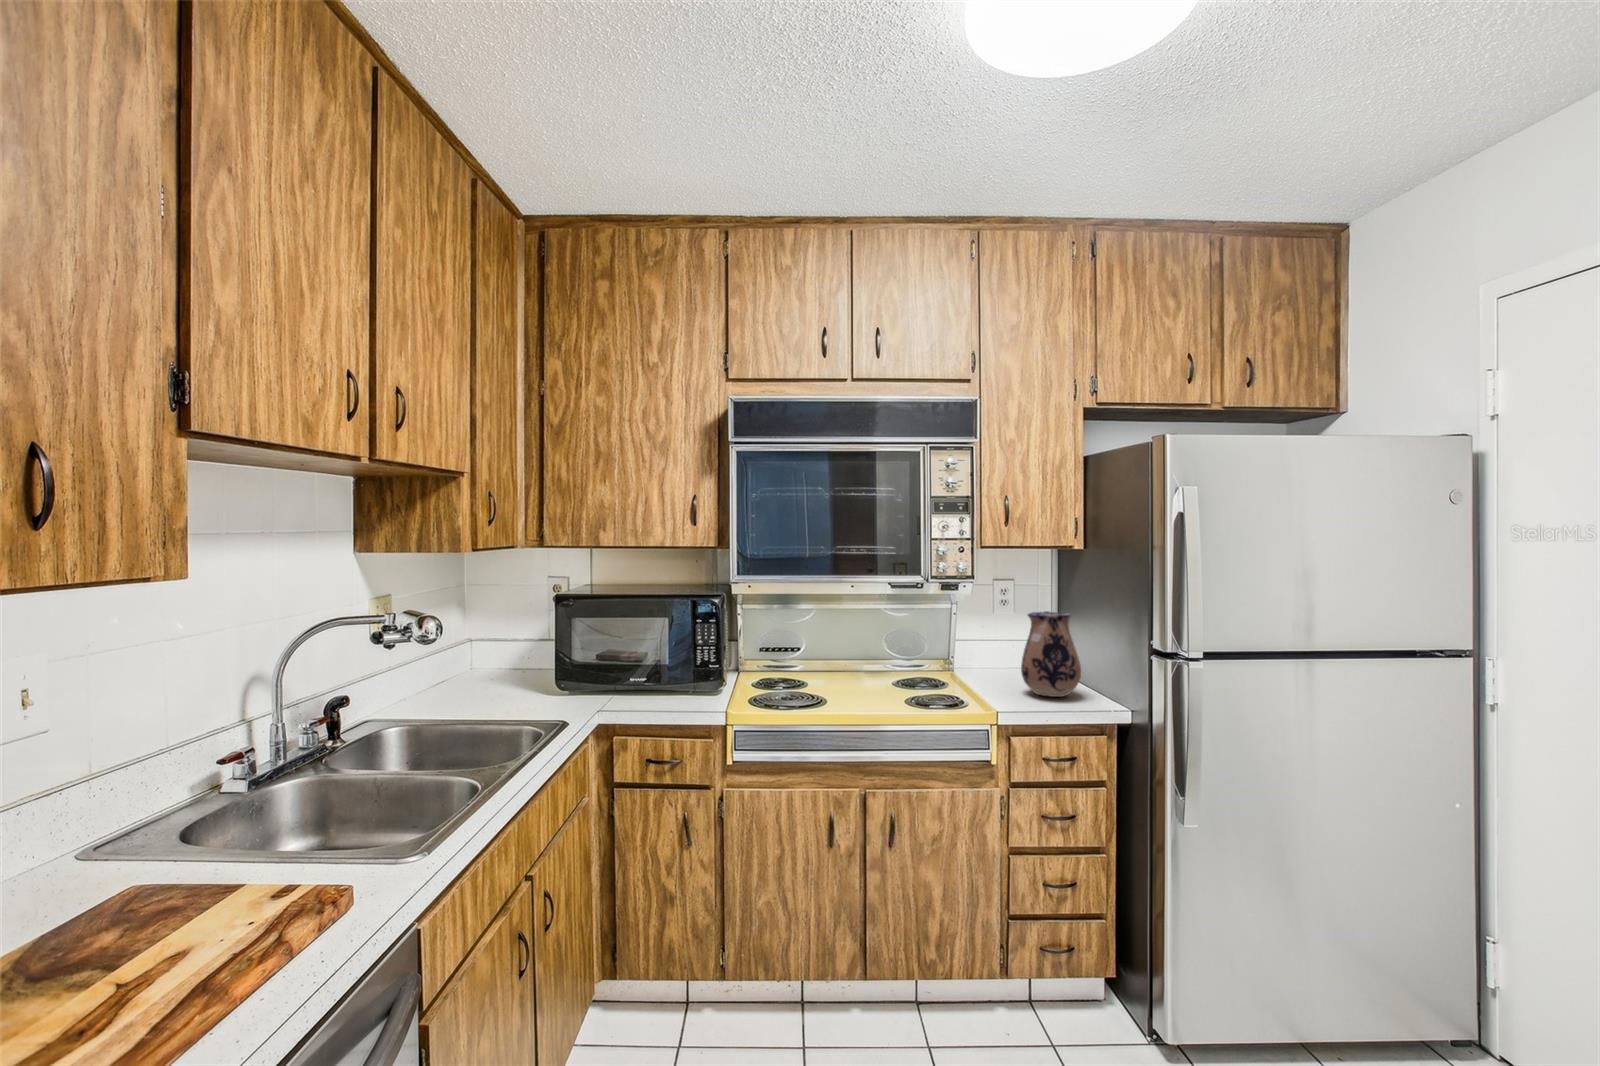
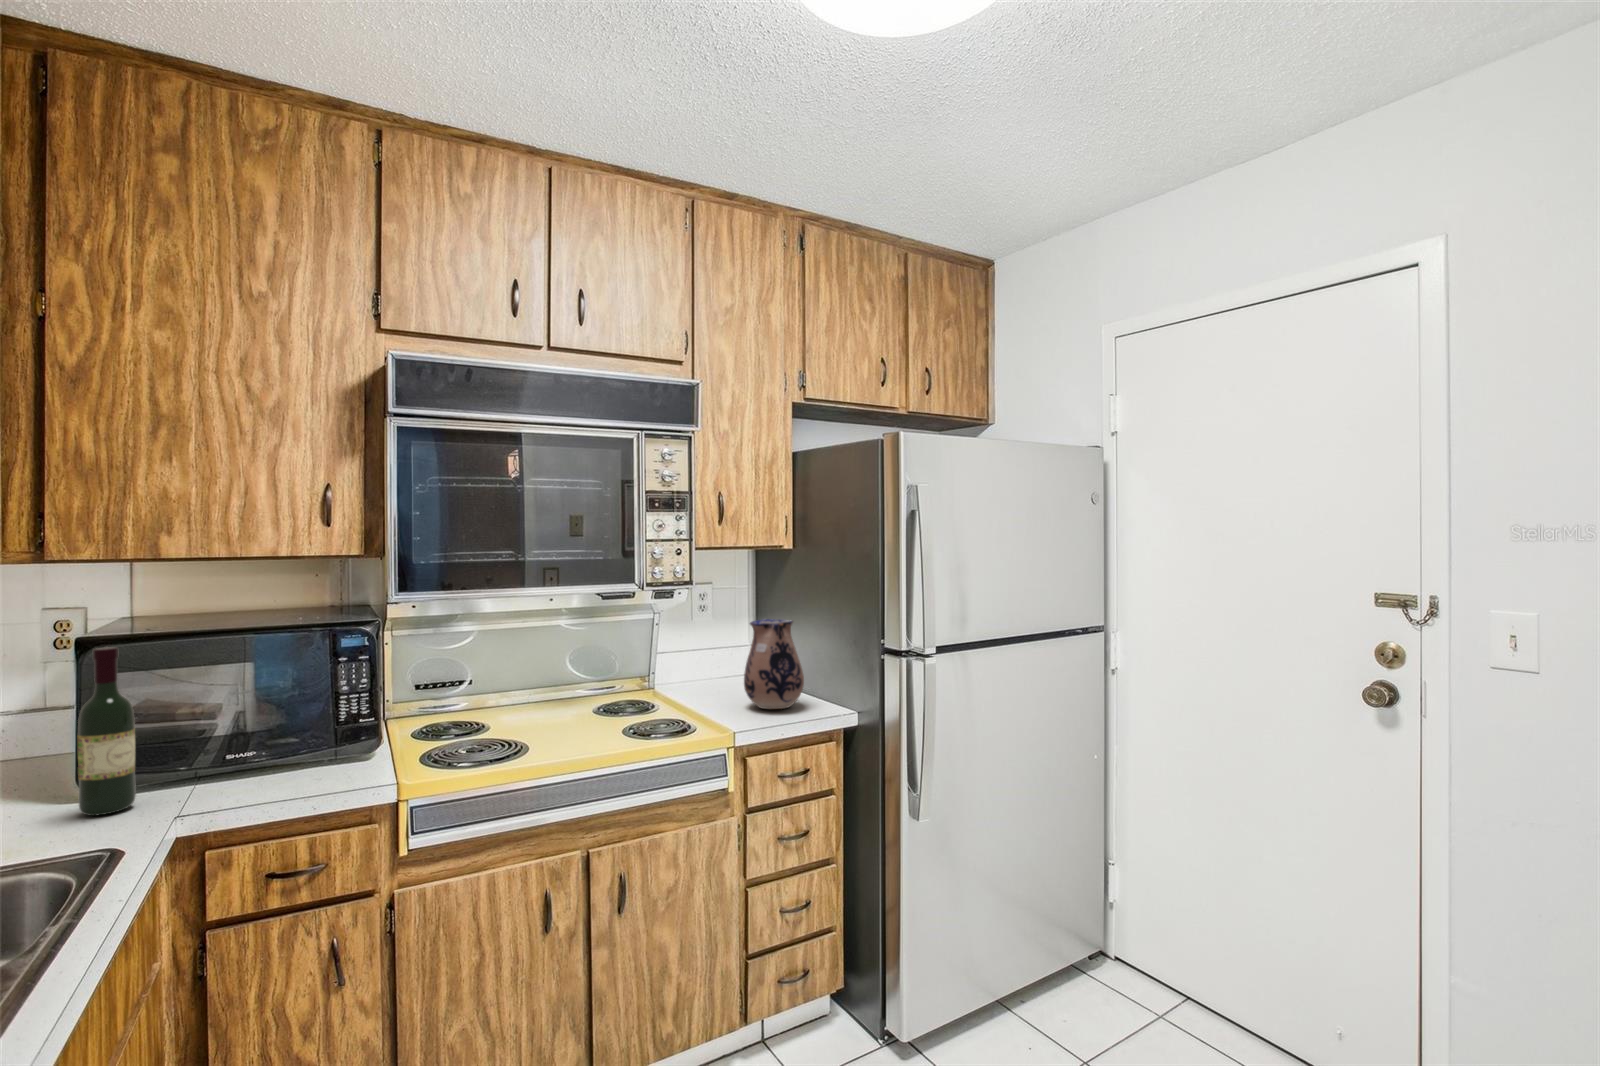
wine bottle: none [554,602,582,706] -> present [78,647,136,816]

